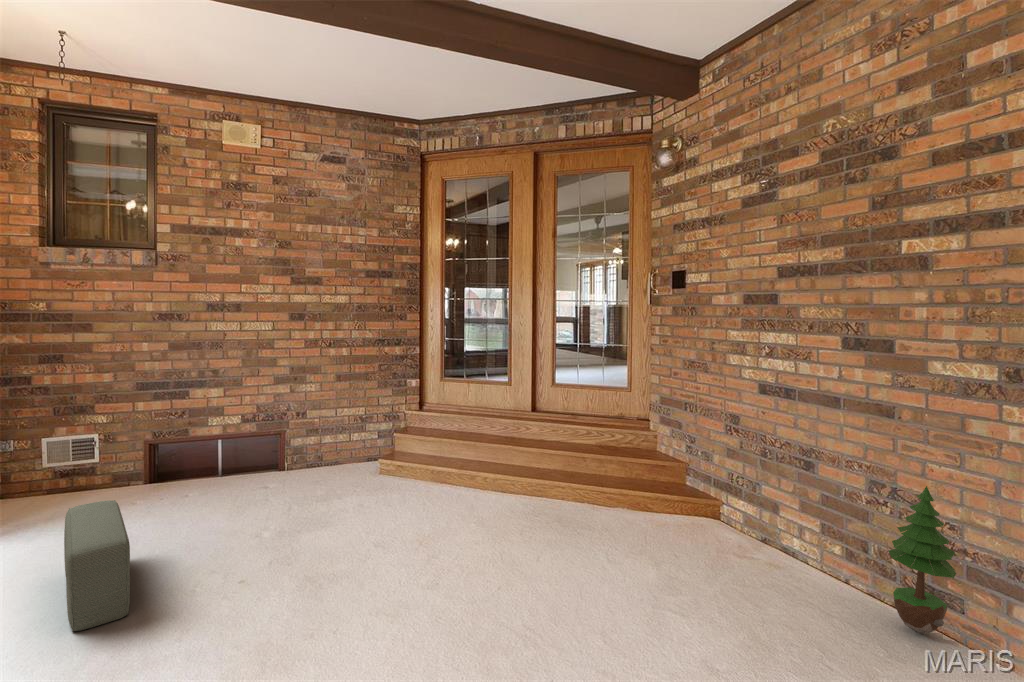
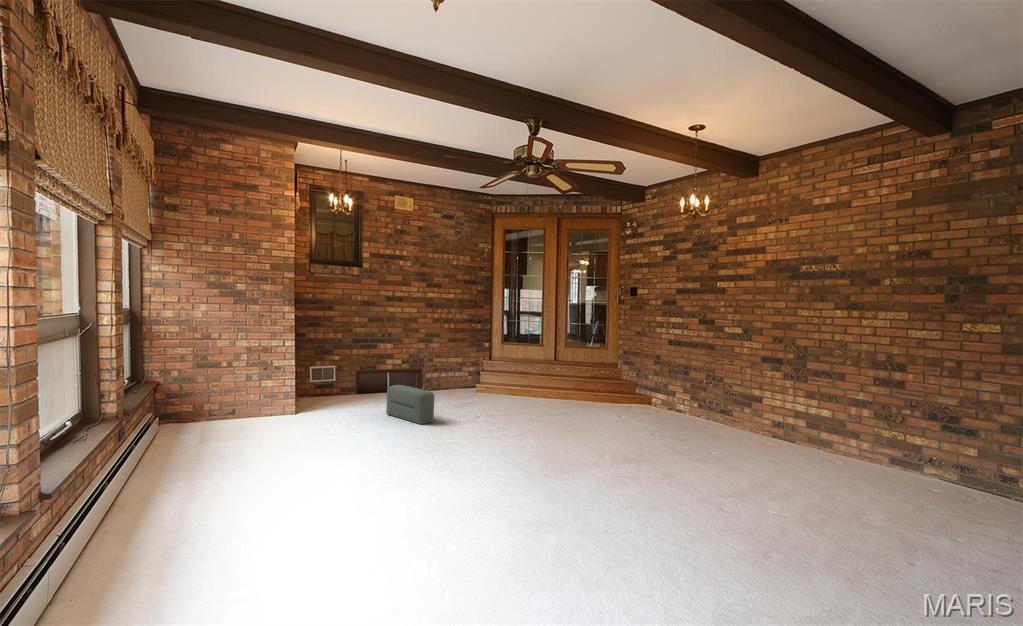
potted tree: present [889,486,956,634] -> none [710,371,730,424]

